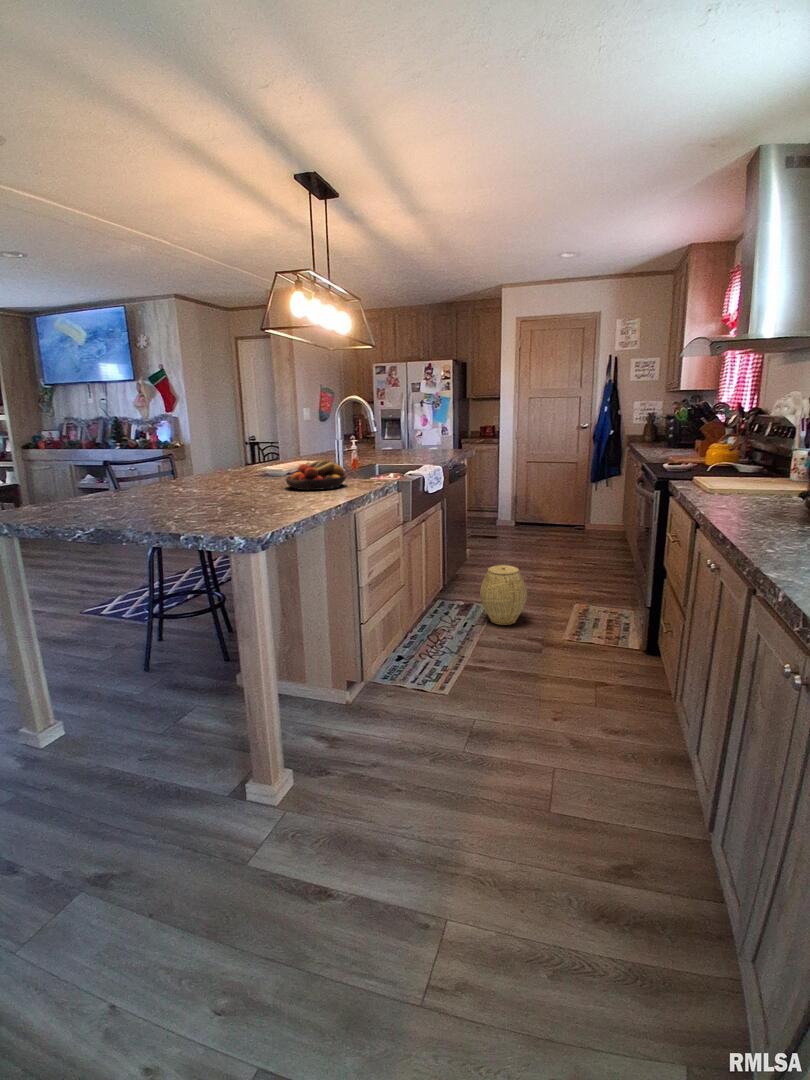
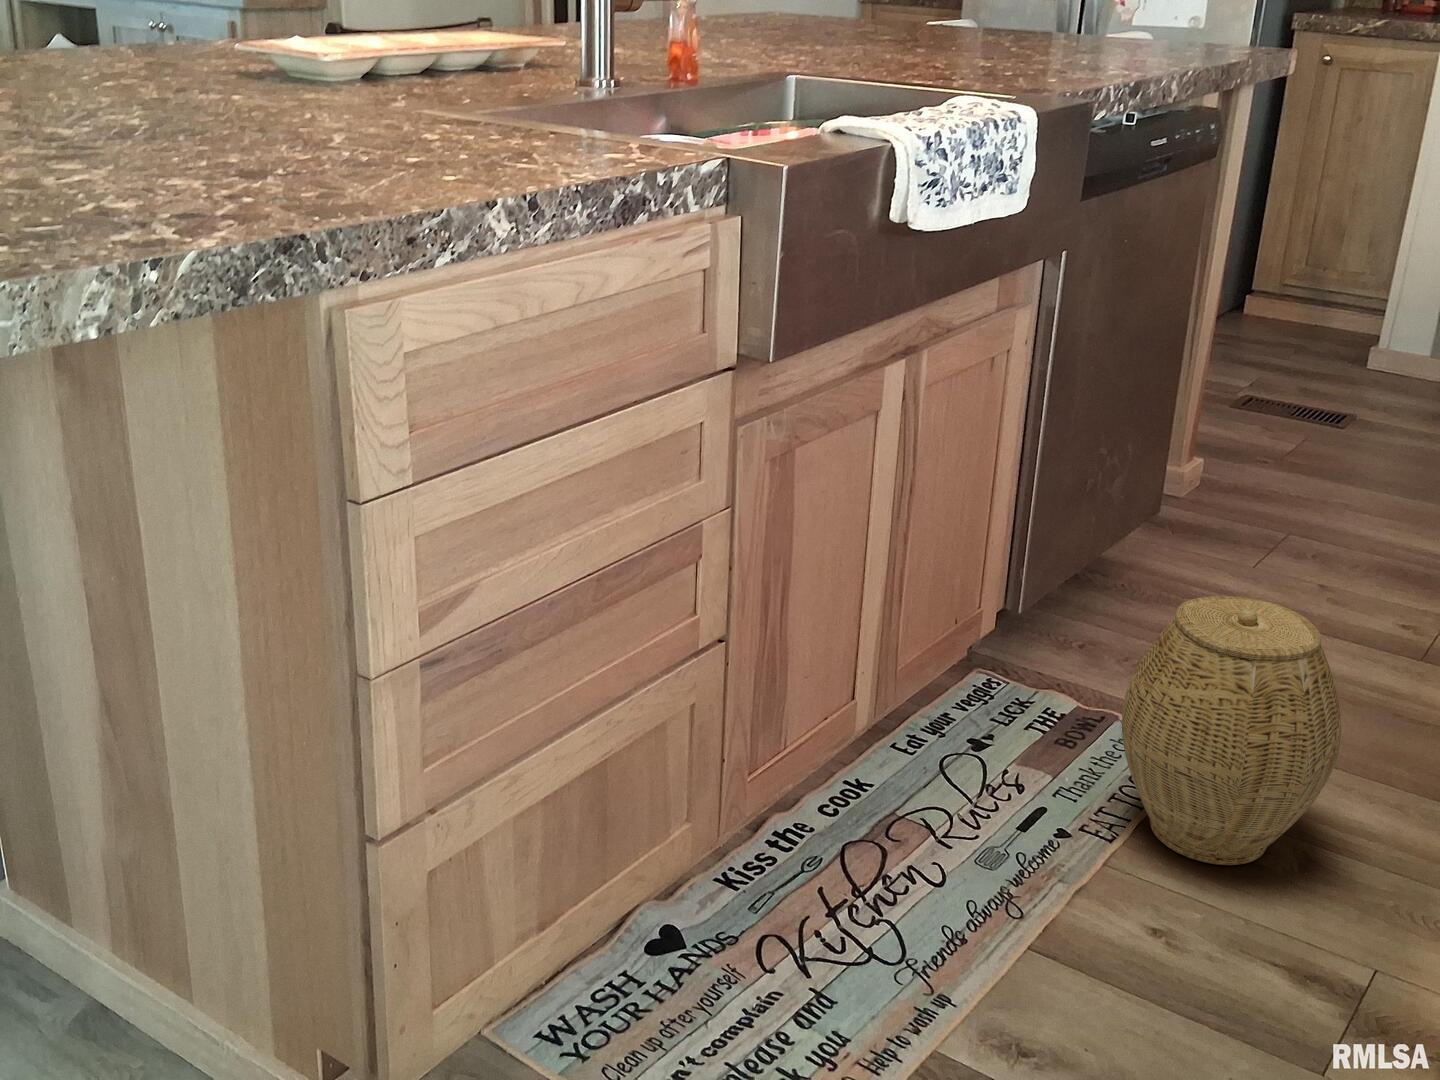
fruit bowl: present [286,460,347,490] -> none [171,20,468,168]

